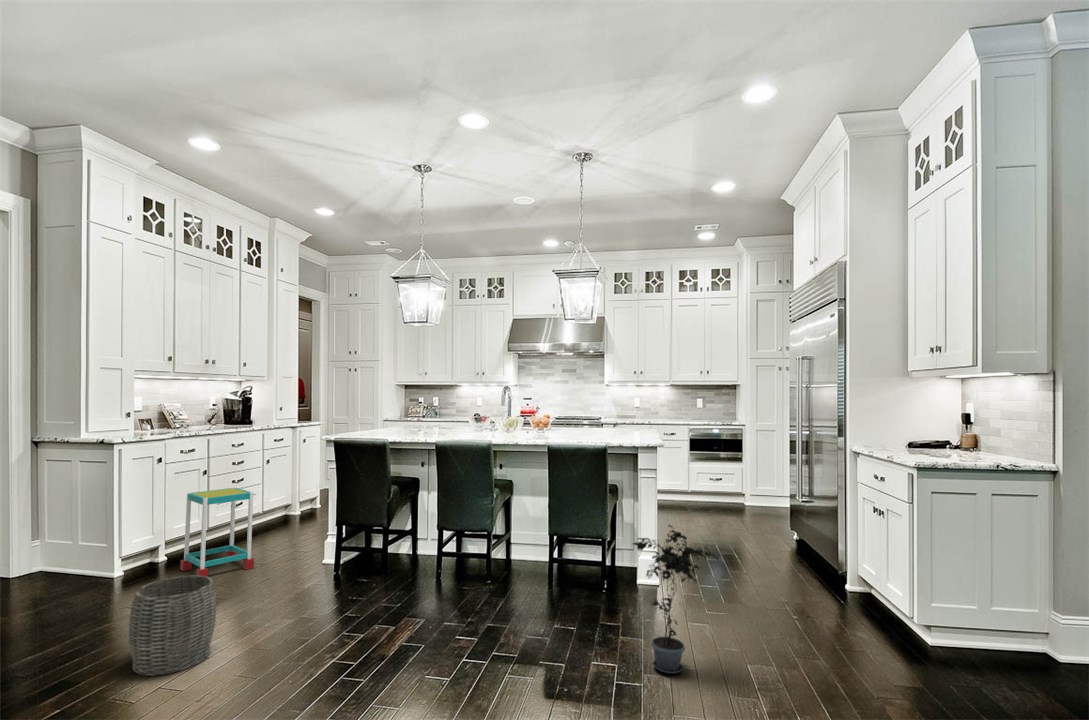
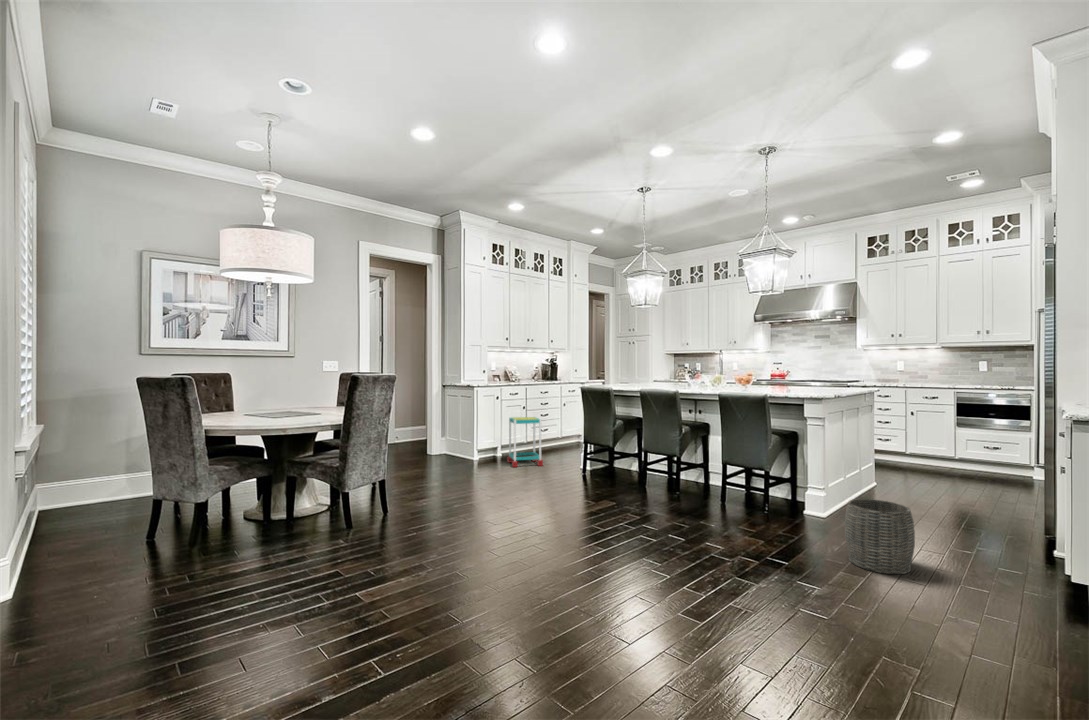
potted plant: present [633,525,718,674] -> none [729,447,783,554]
woven basket: present [129,576,216,676] -> present [845,499,915,574]

